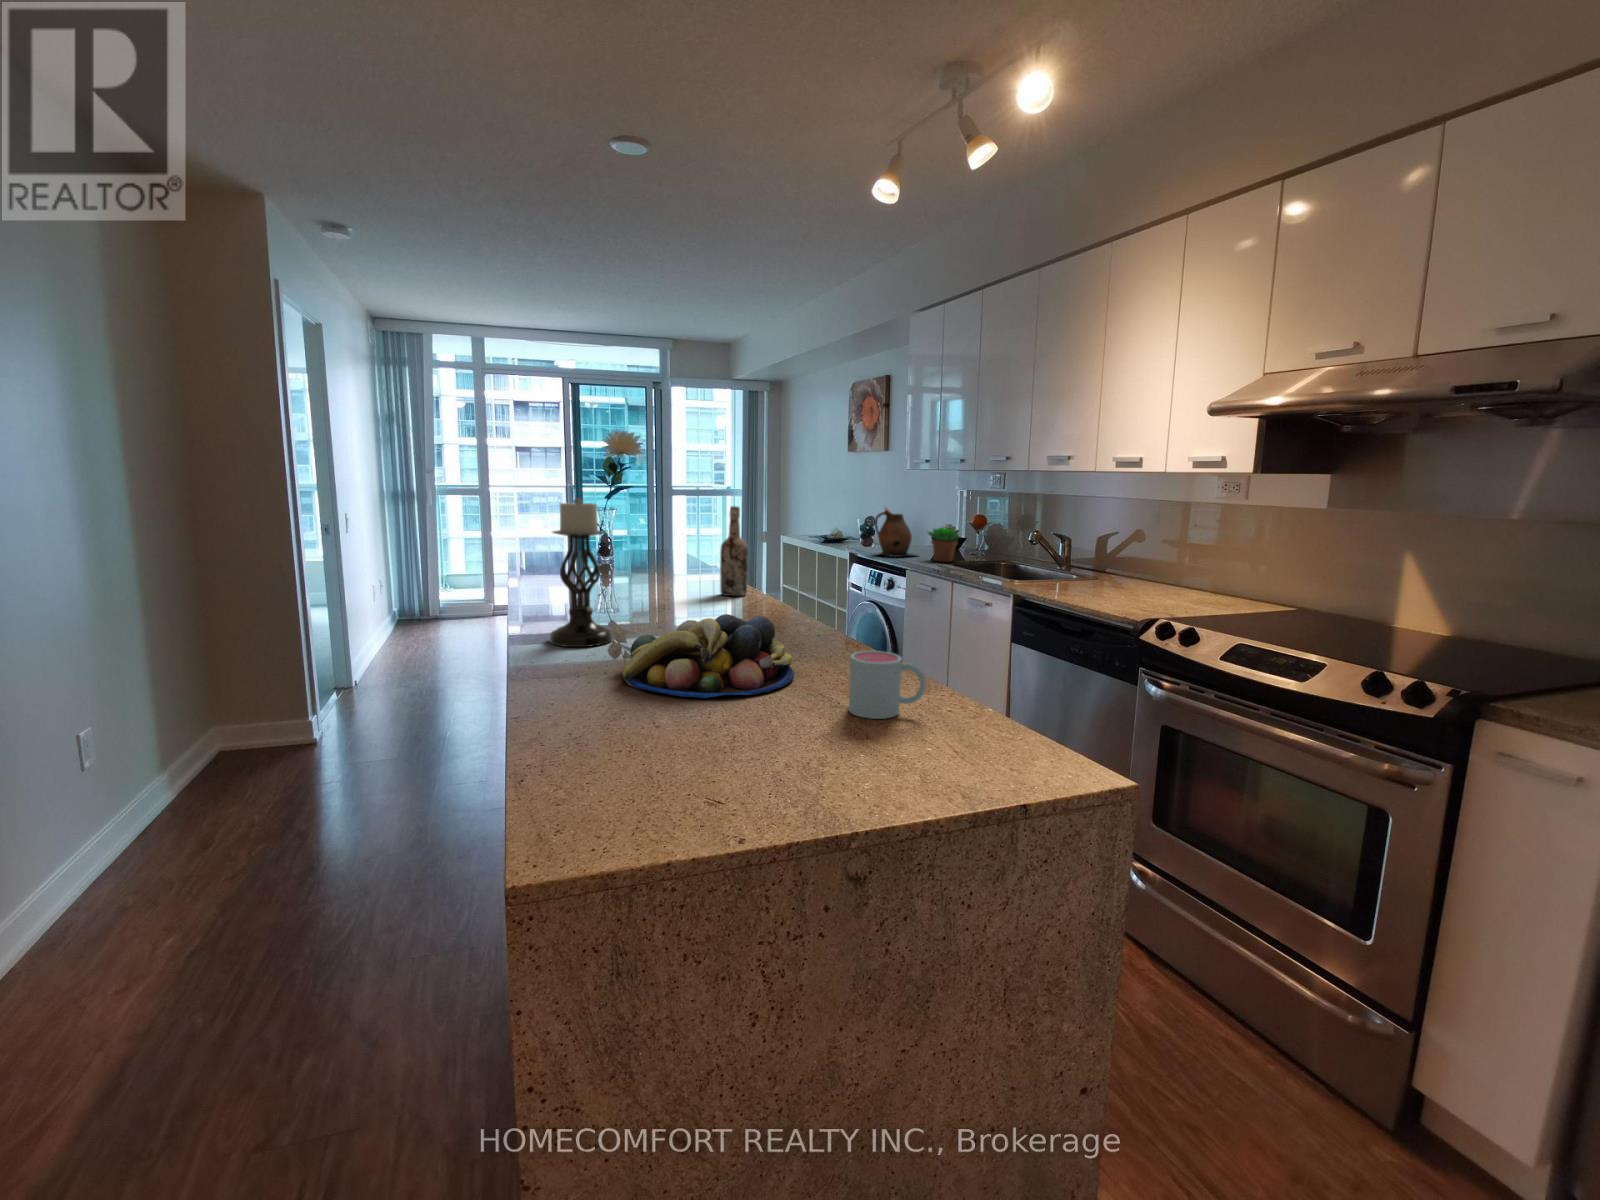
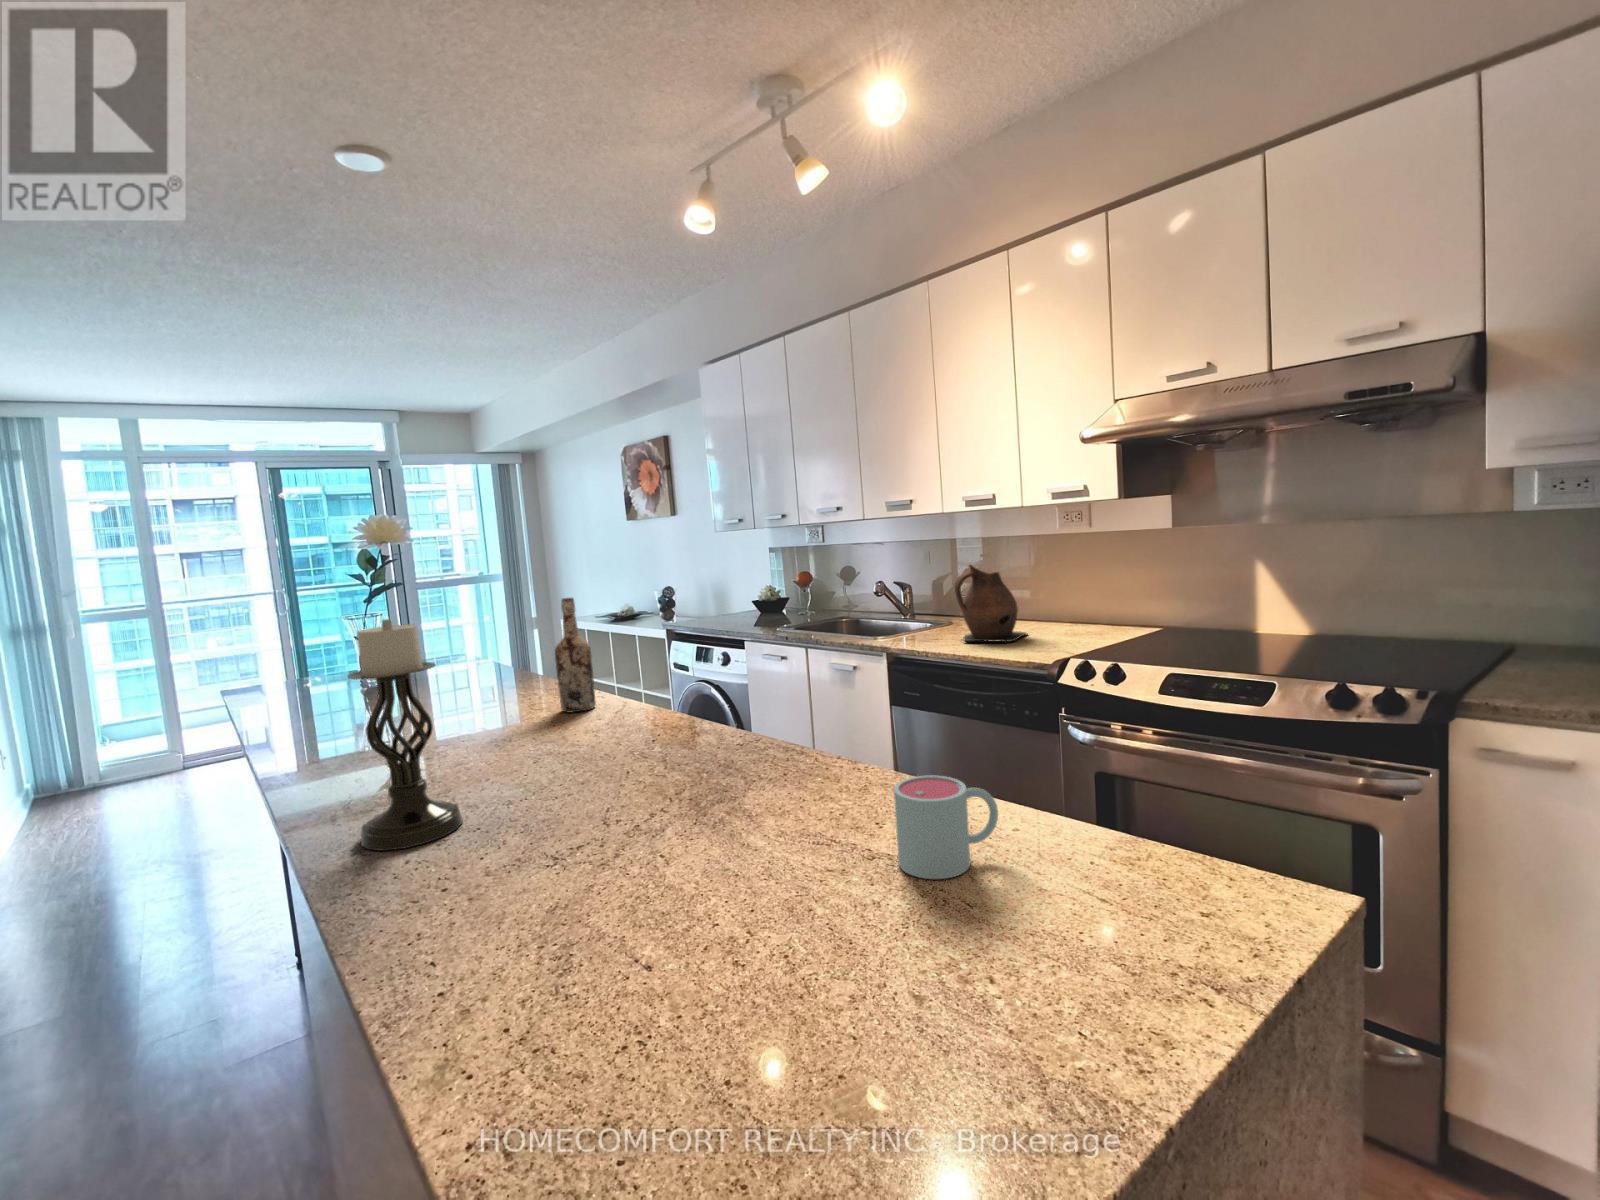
ceramic pitcher: present [875,507,916,557] -> present [955,564,1027,643]
succulent plant: present [928,527,959,562] -> none [753,587,791,627]
fruit bowl: present [622,614,794,698] -> none [523,751,781,911]

